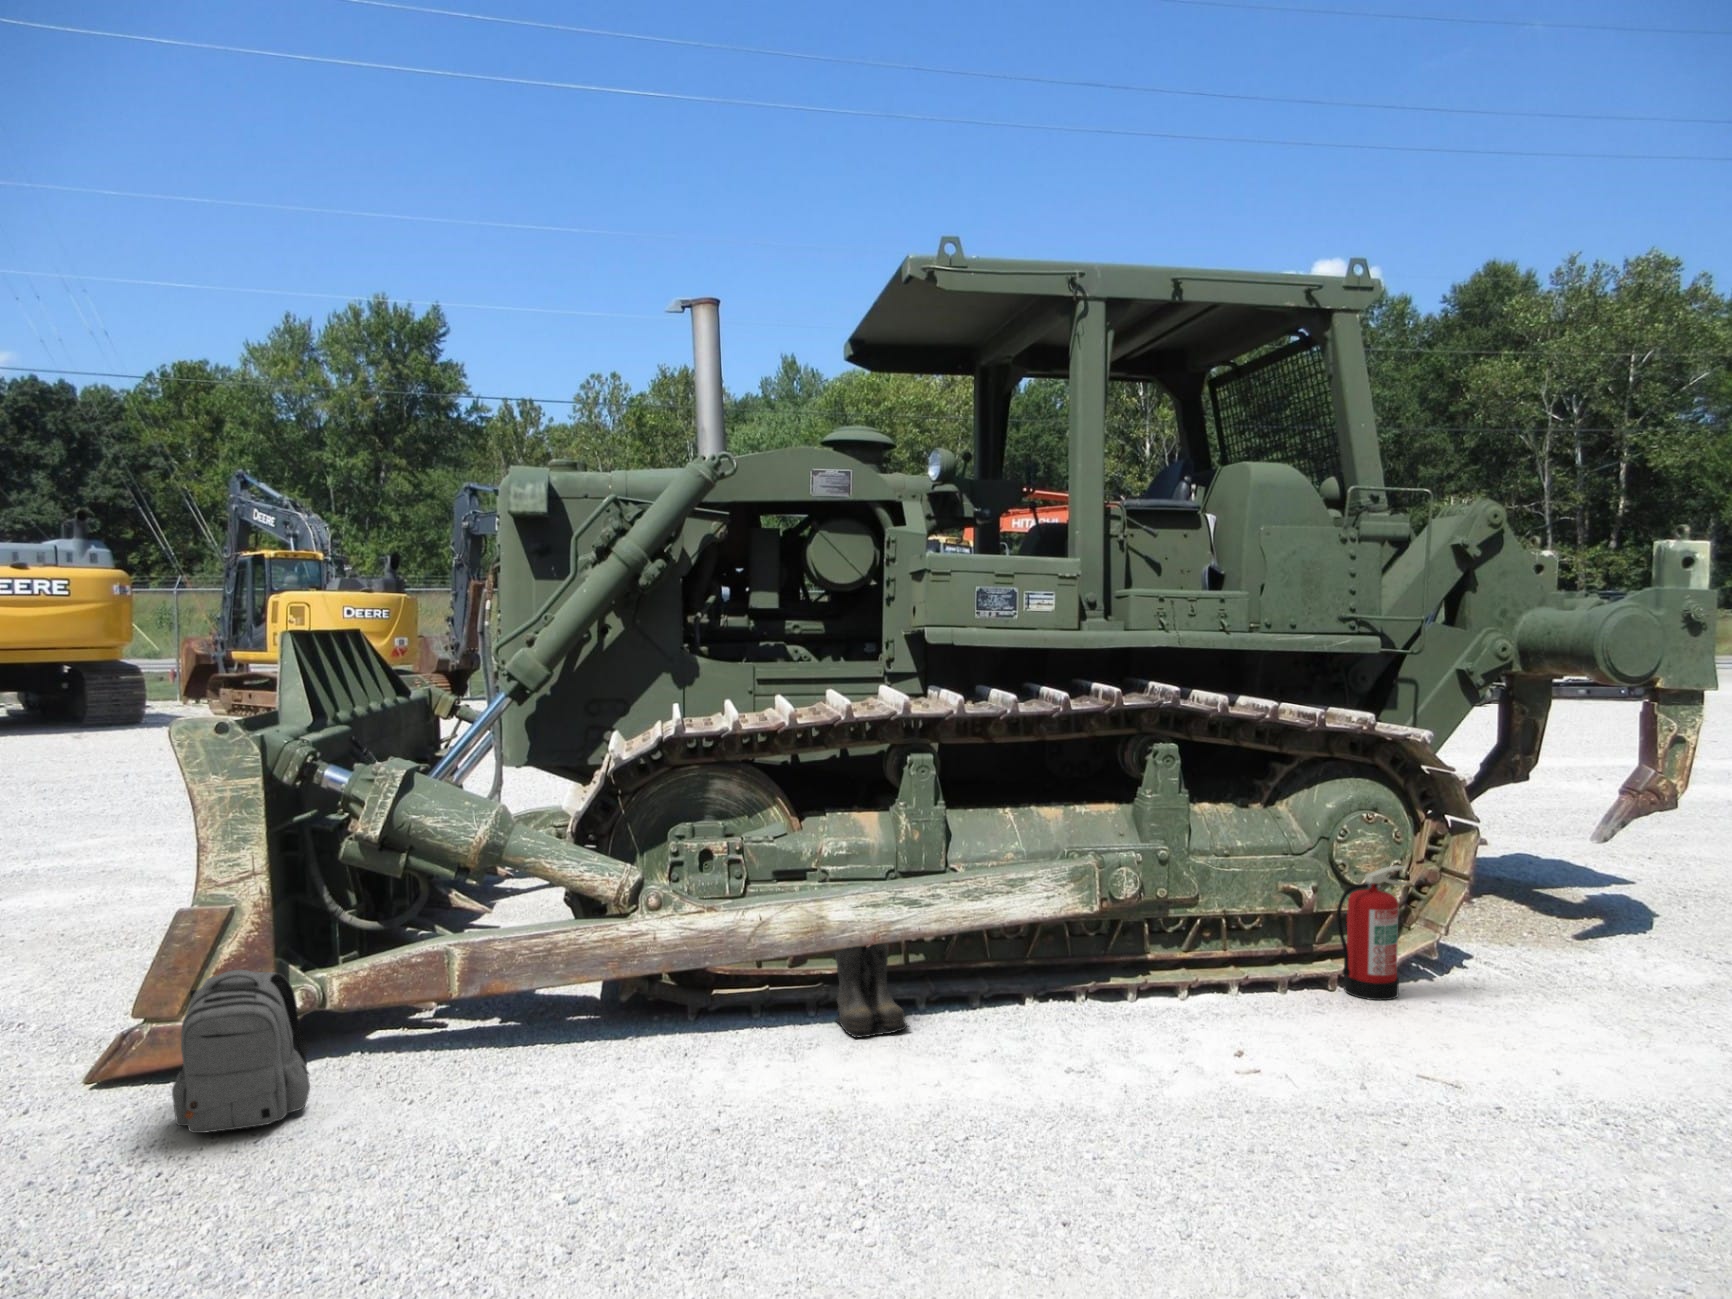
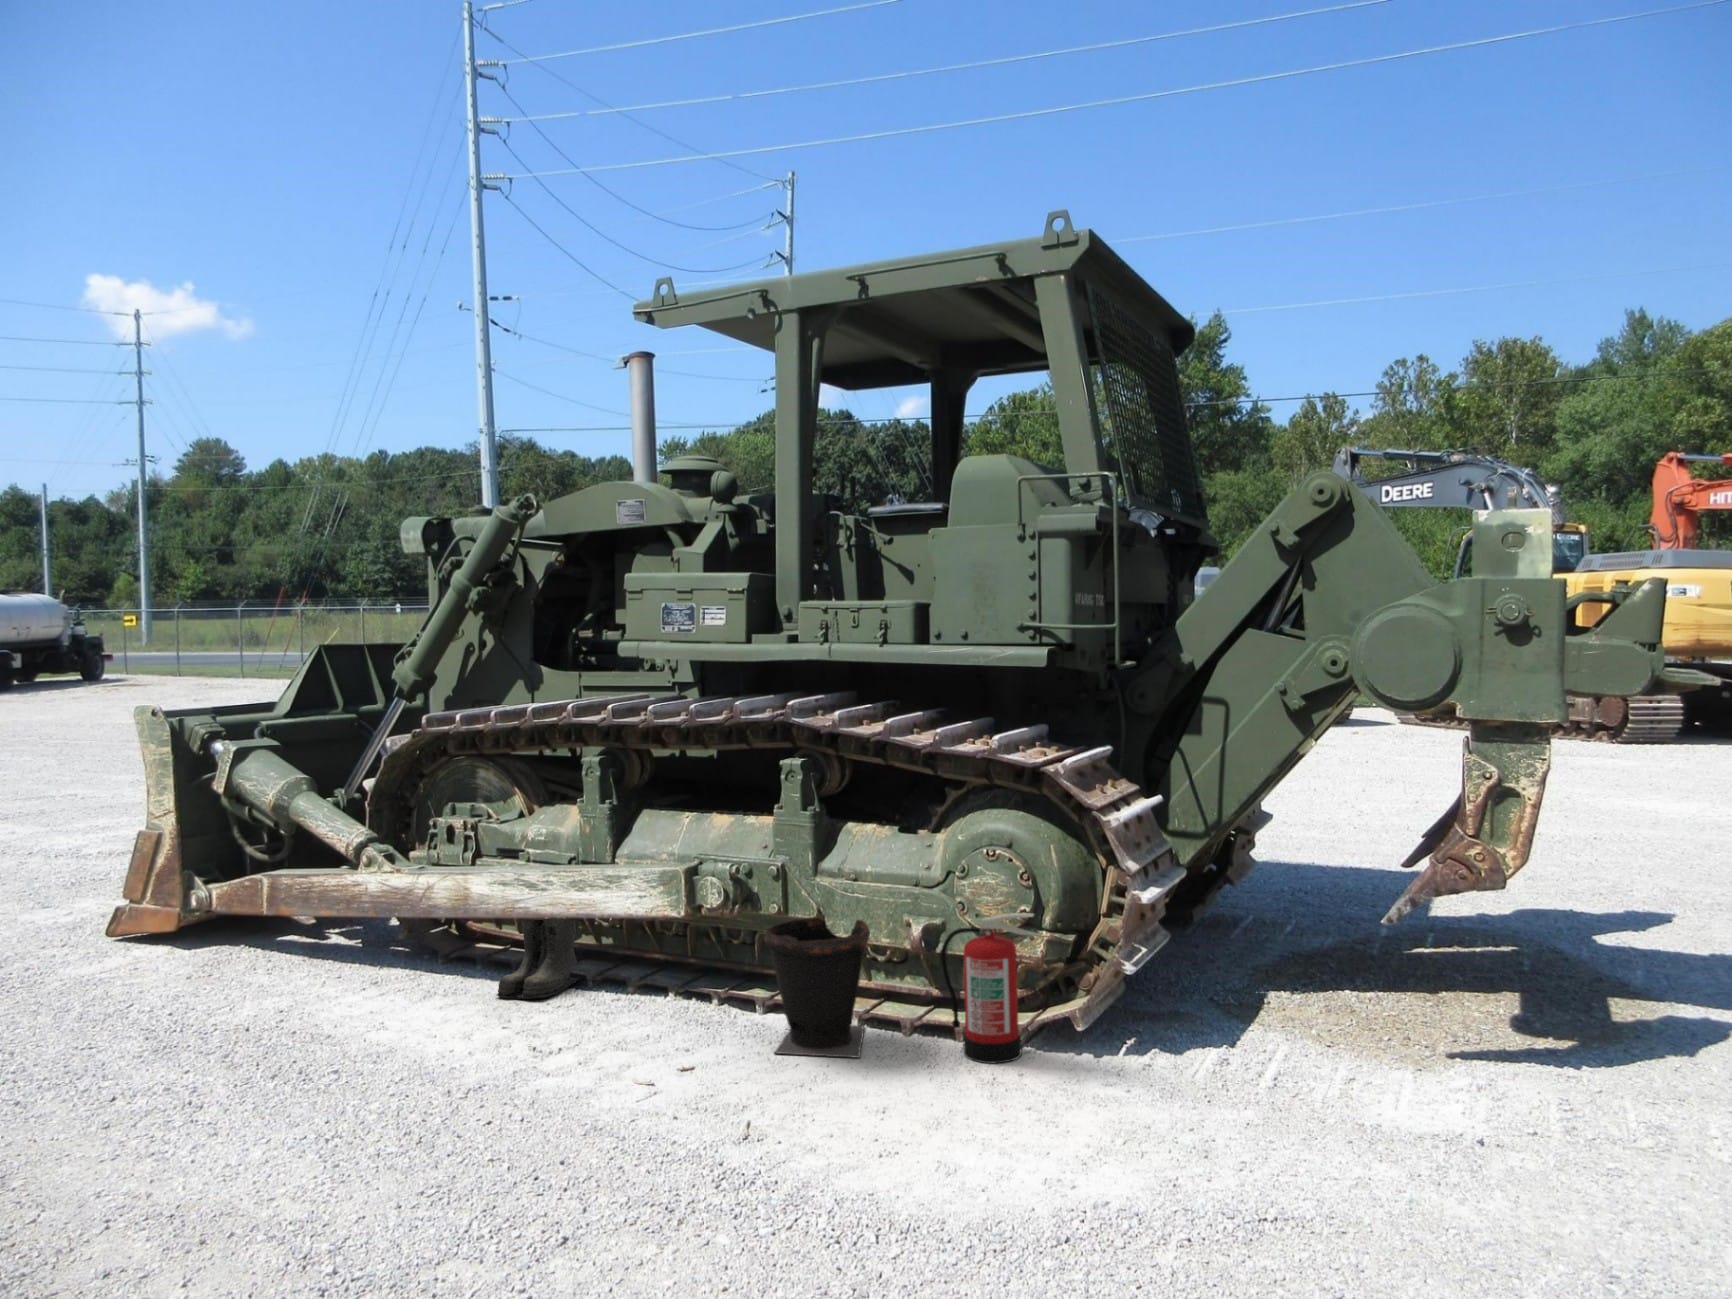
bucket: none [1183,892,1307,1027] -> present [762,918,870,1058]
backpack: present [172,970,310,1133] -> none [58,872,182,976]

